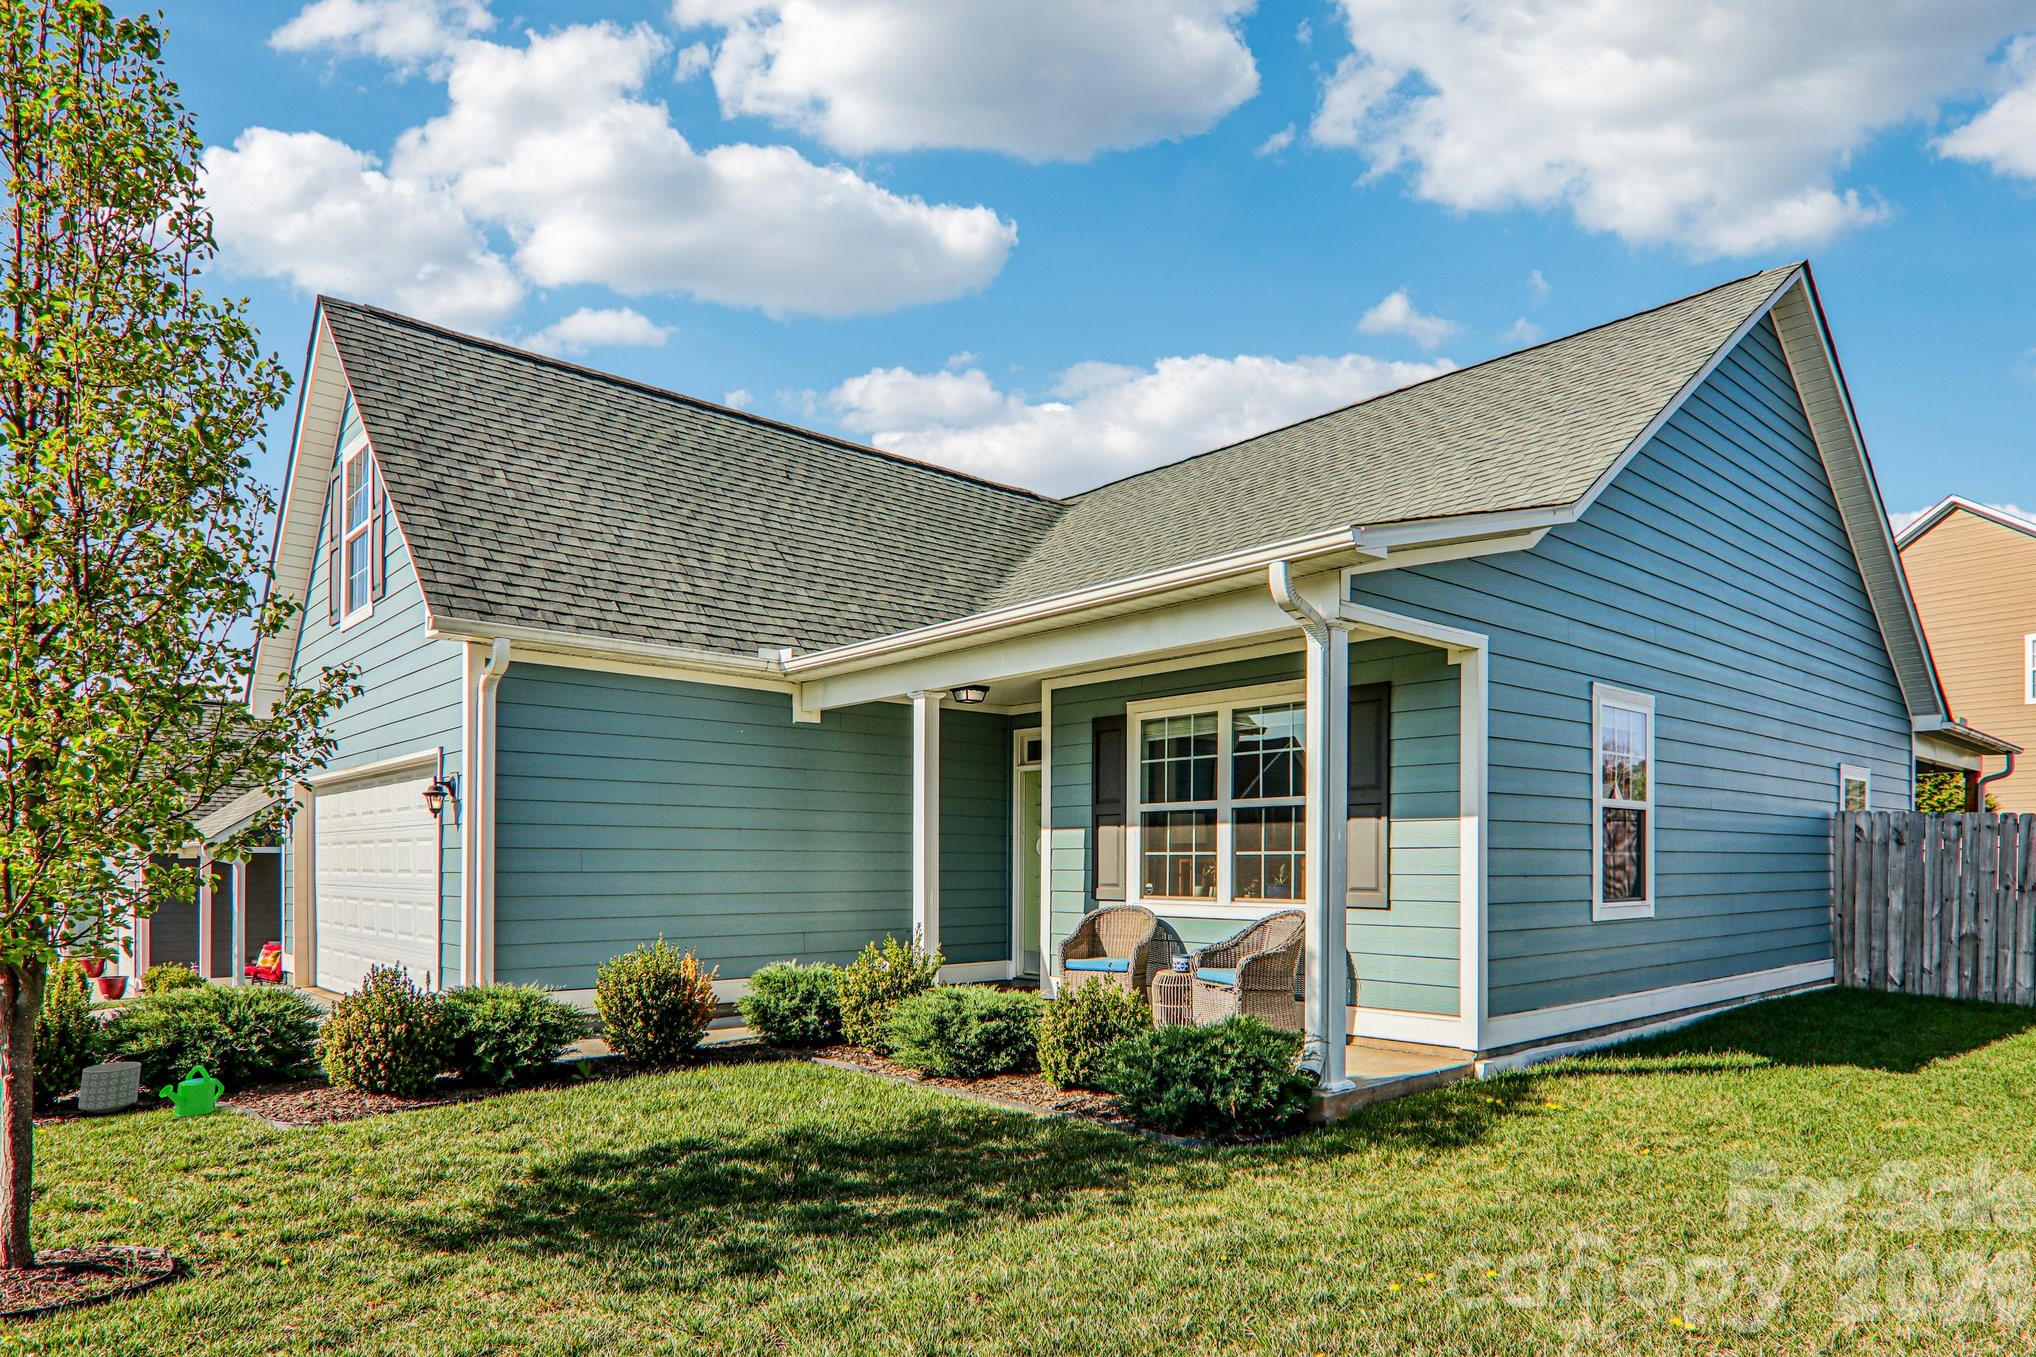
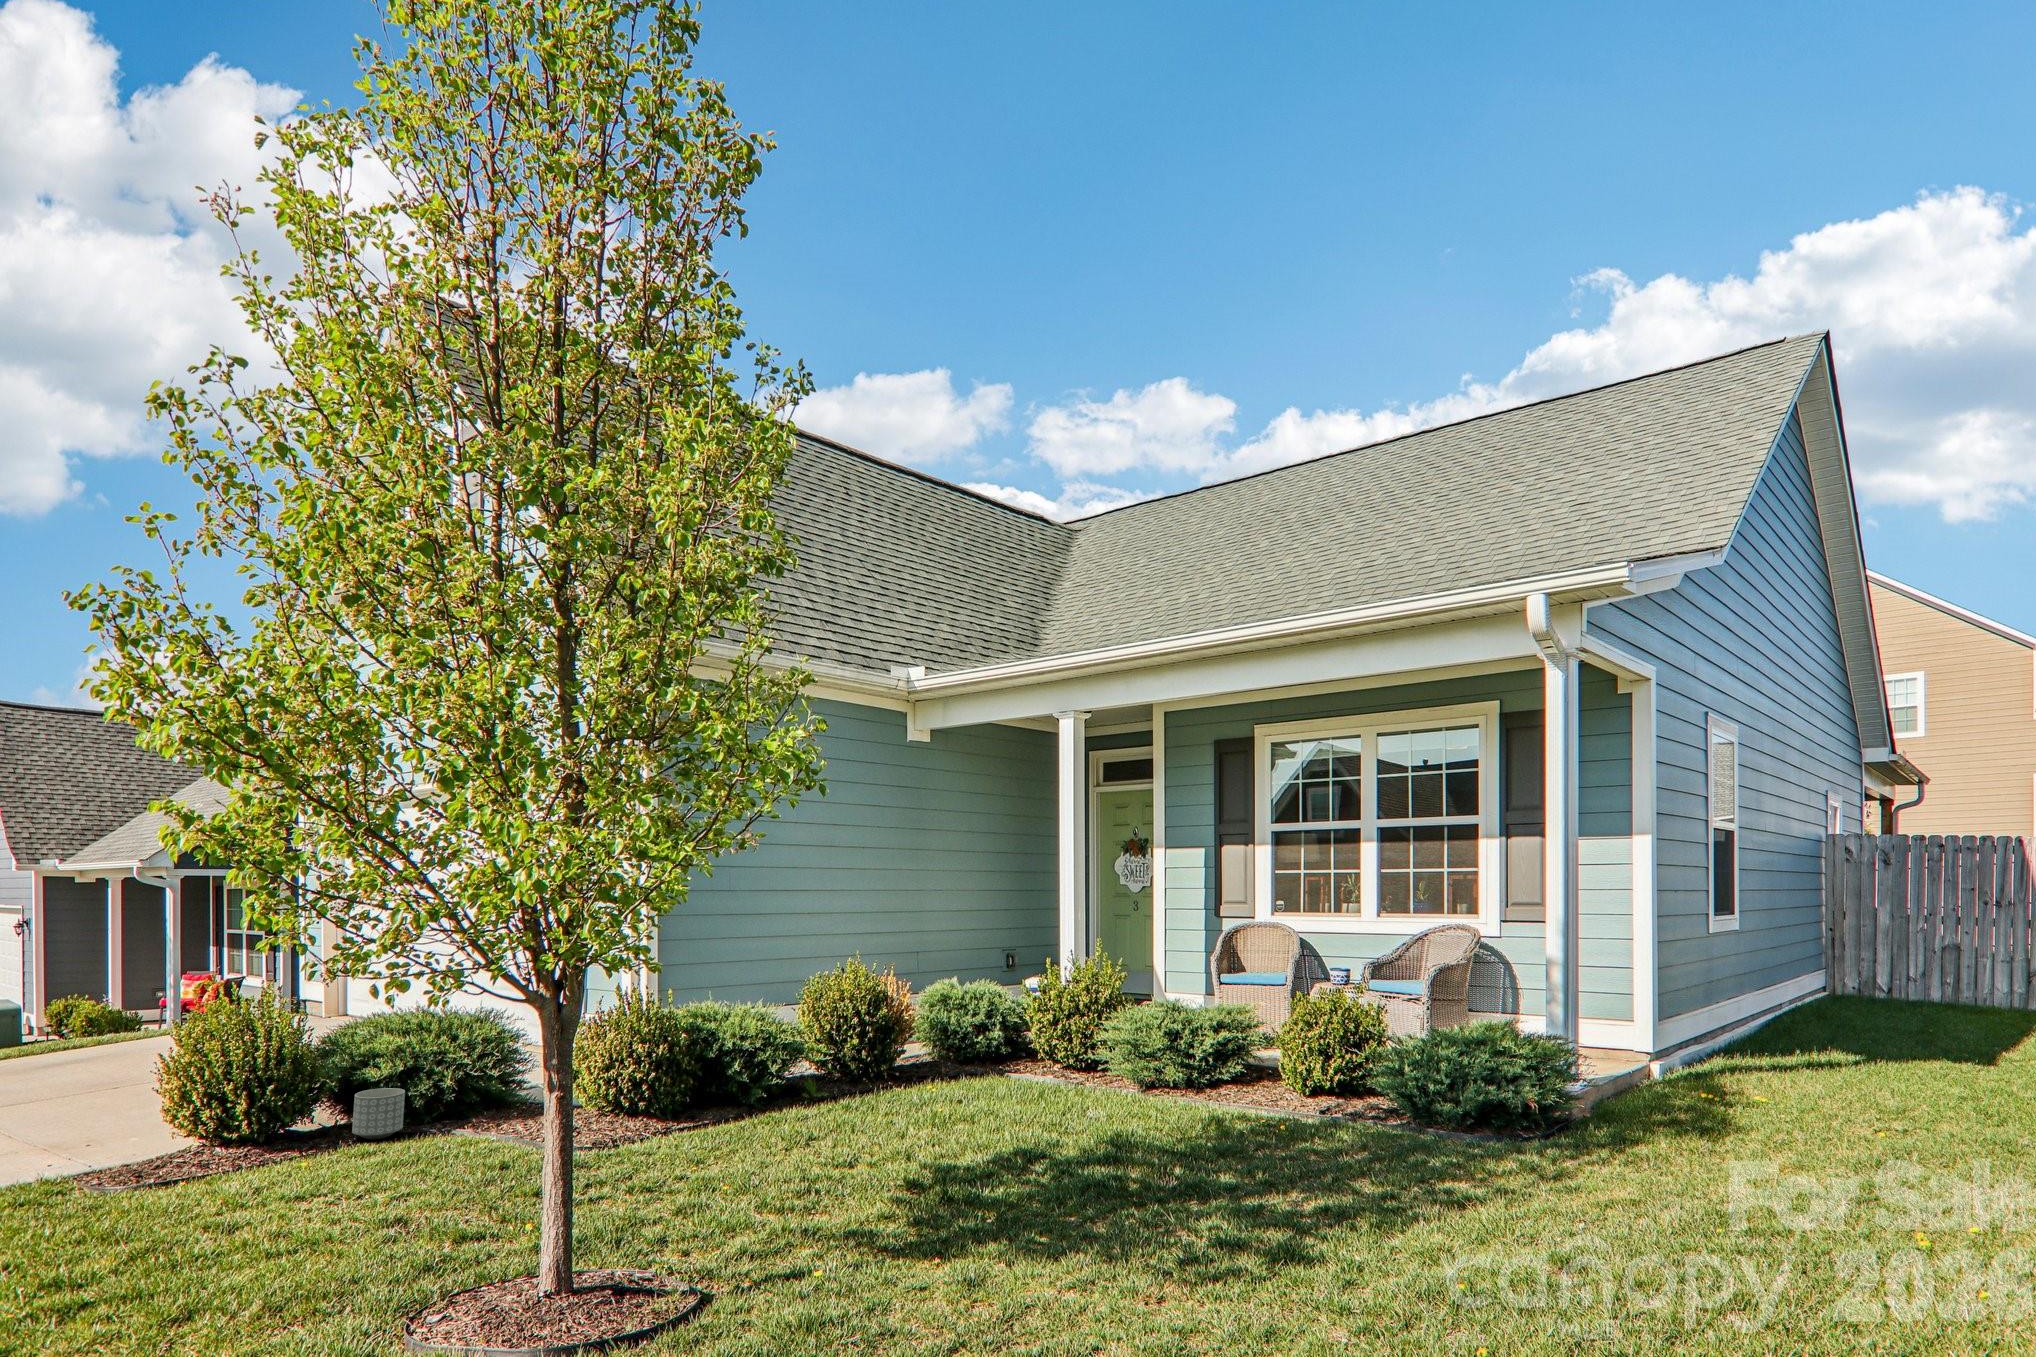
watering can: present [159,1065,224,1116] -> none [453,1089,493,1139]

